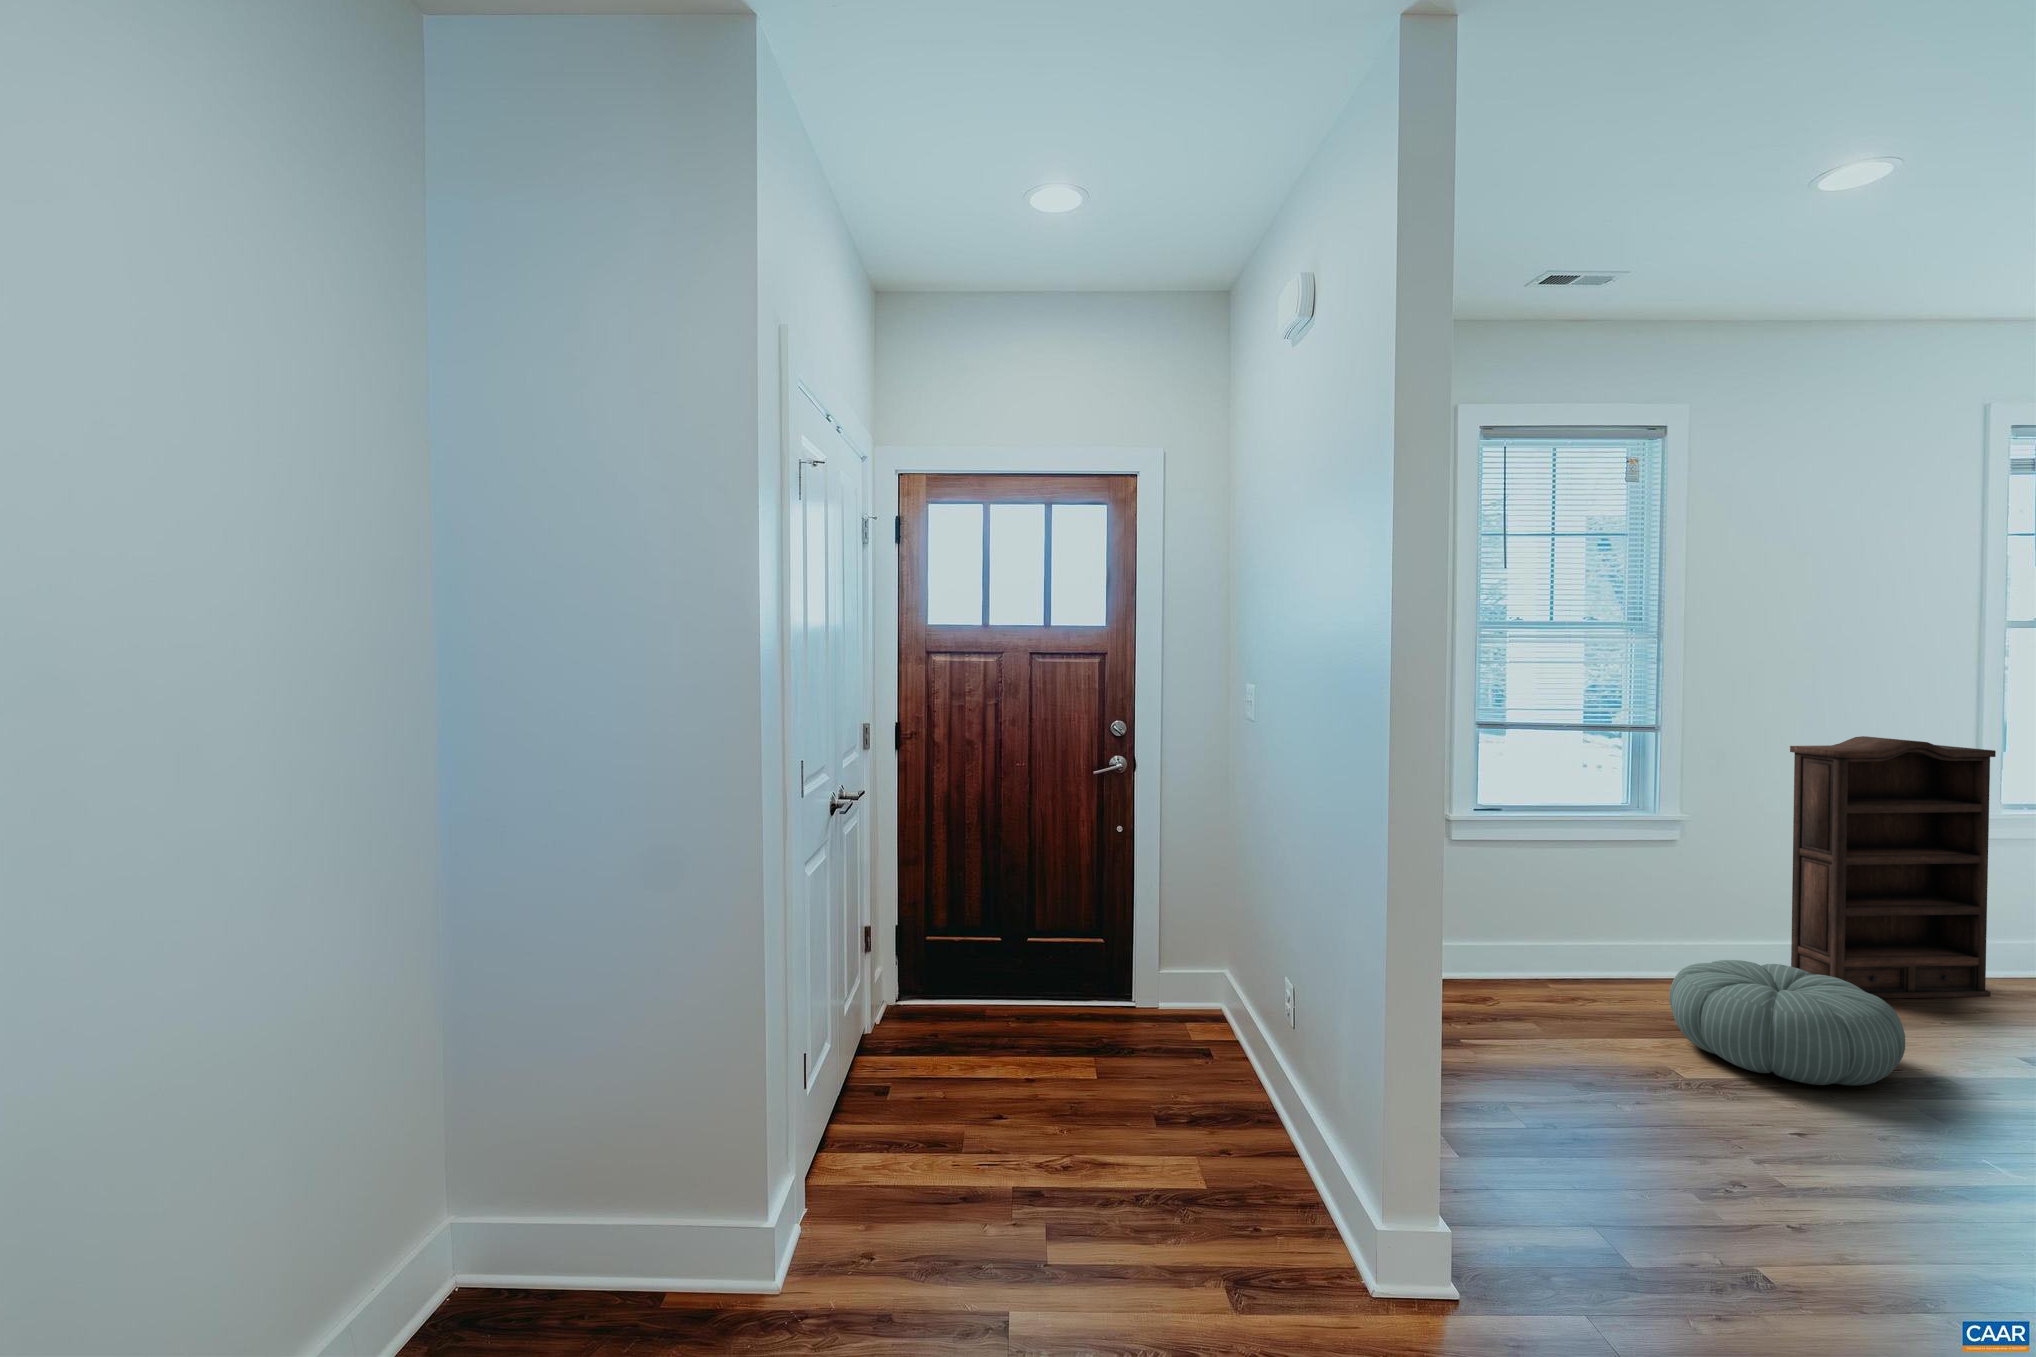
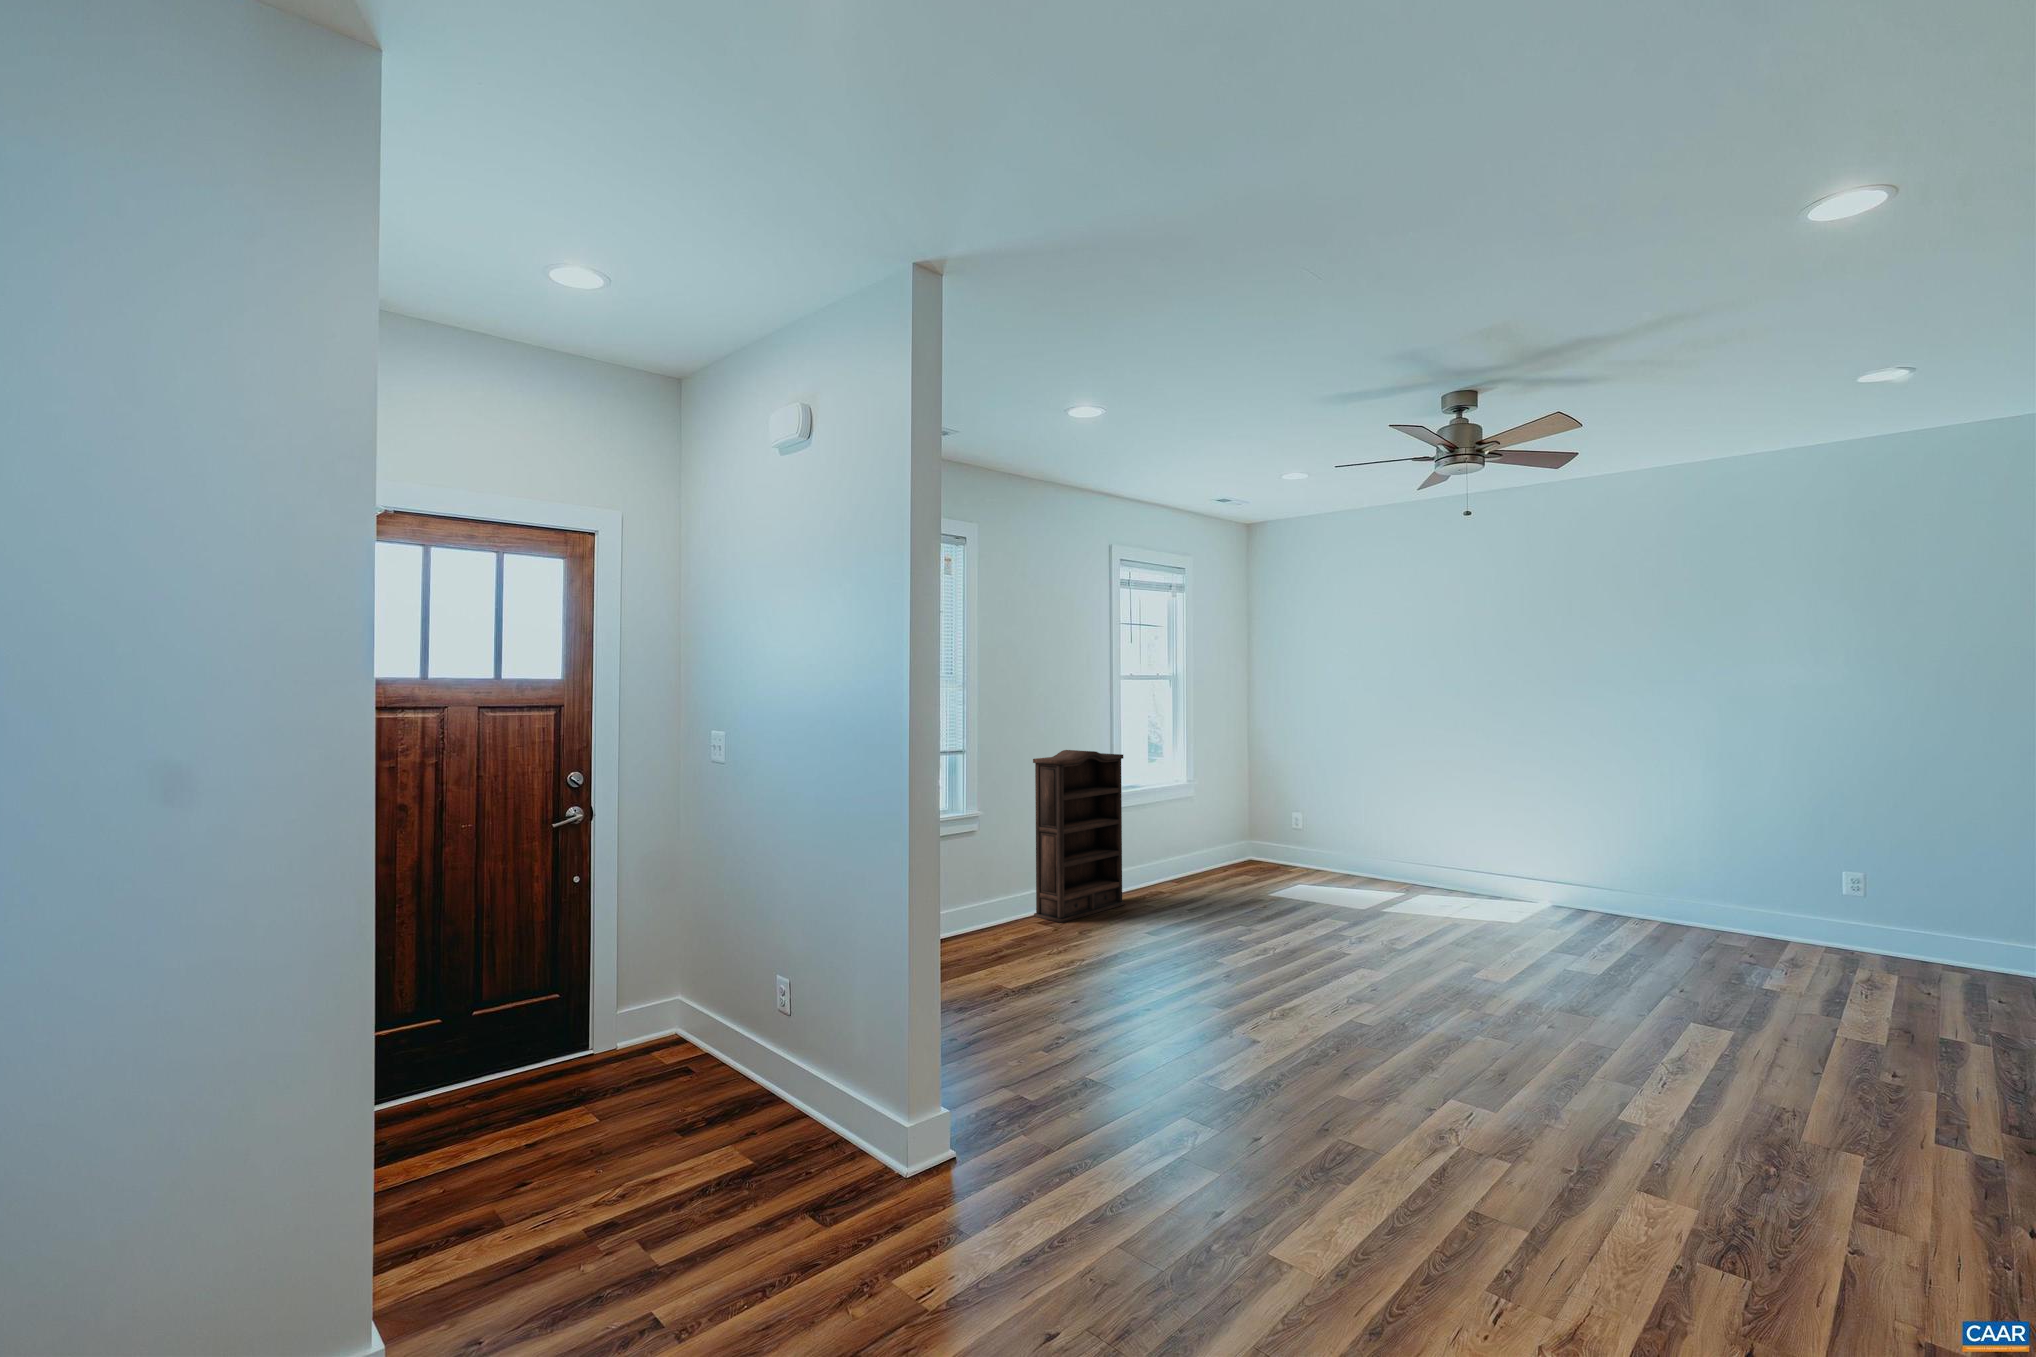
pouf: present [1669,960,1905,1085] -> none [990,904,1107,975]

